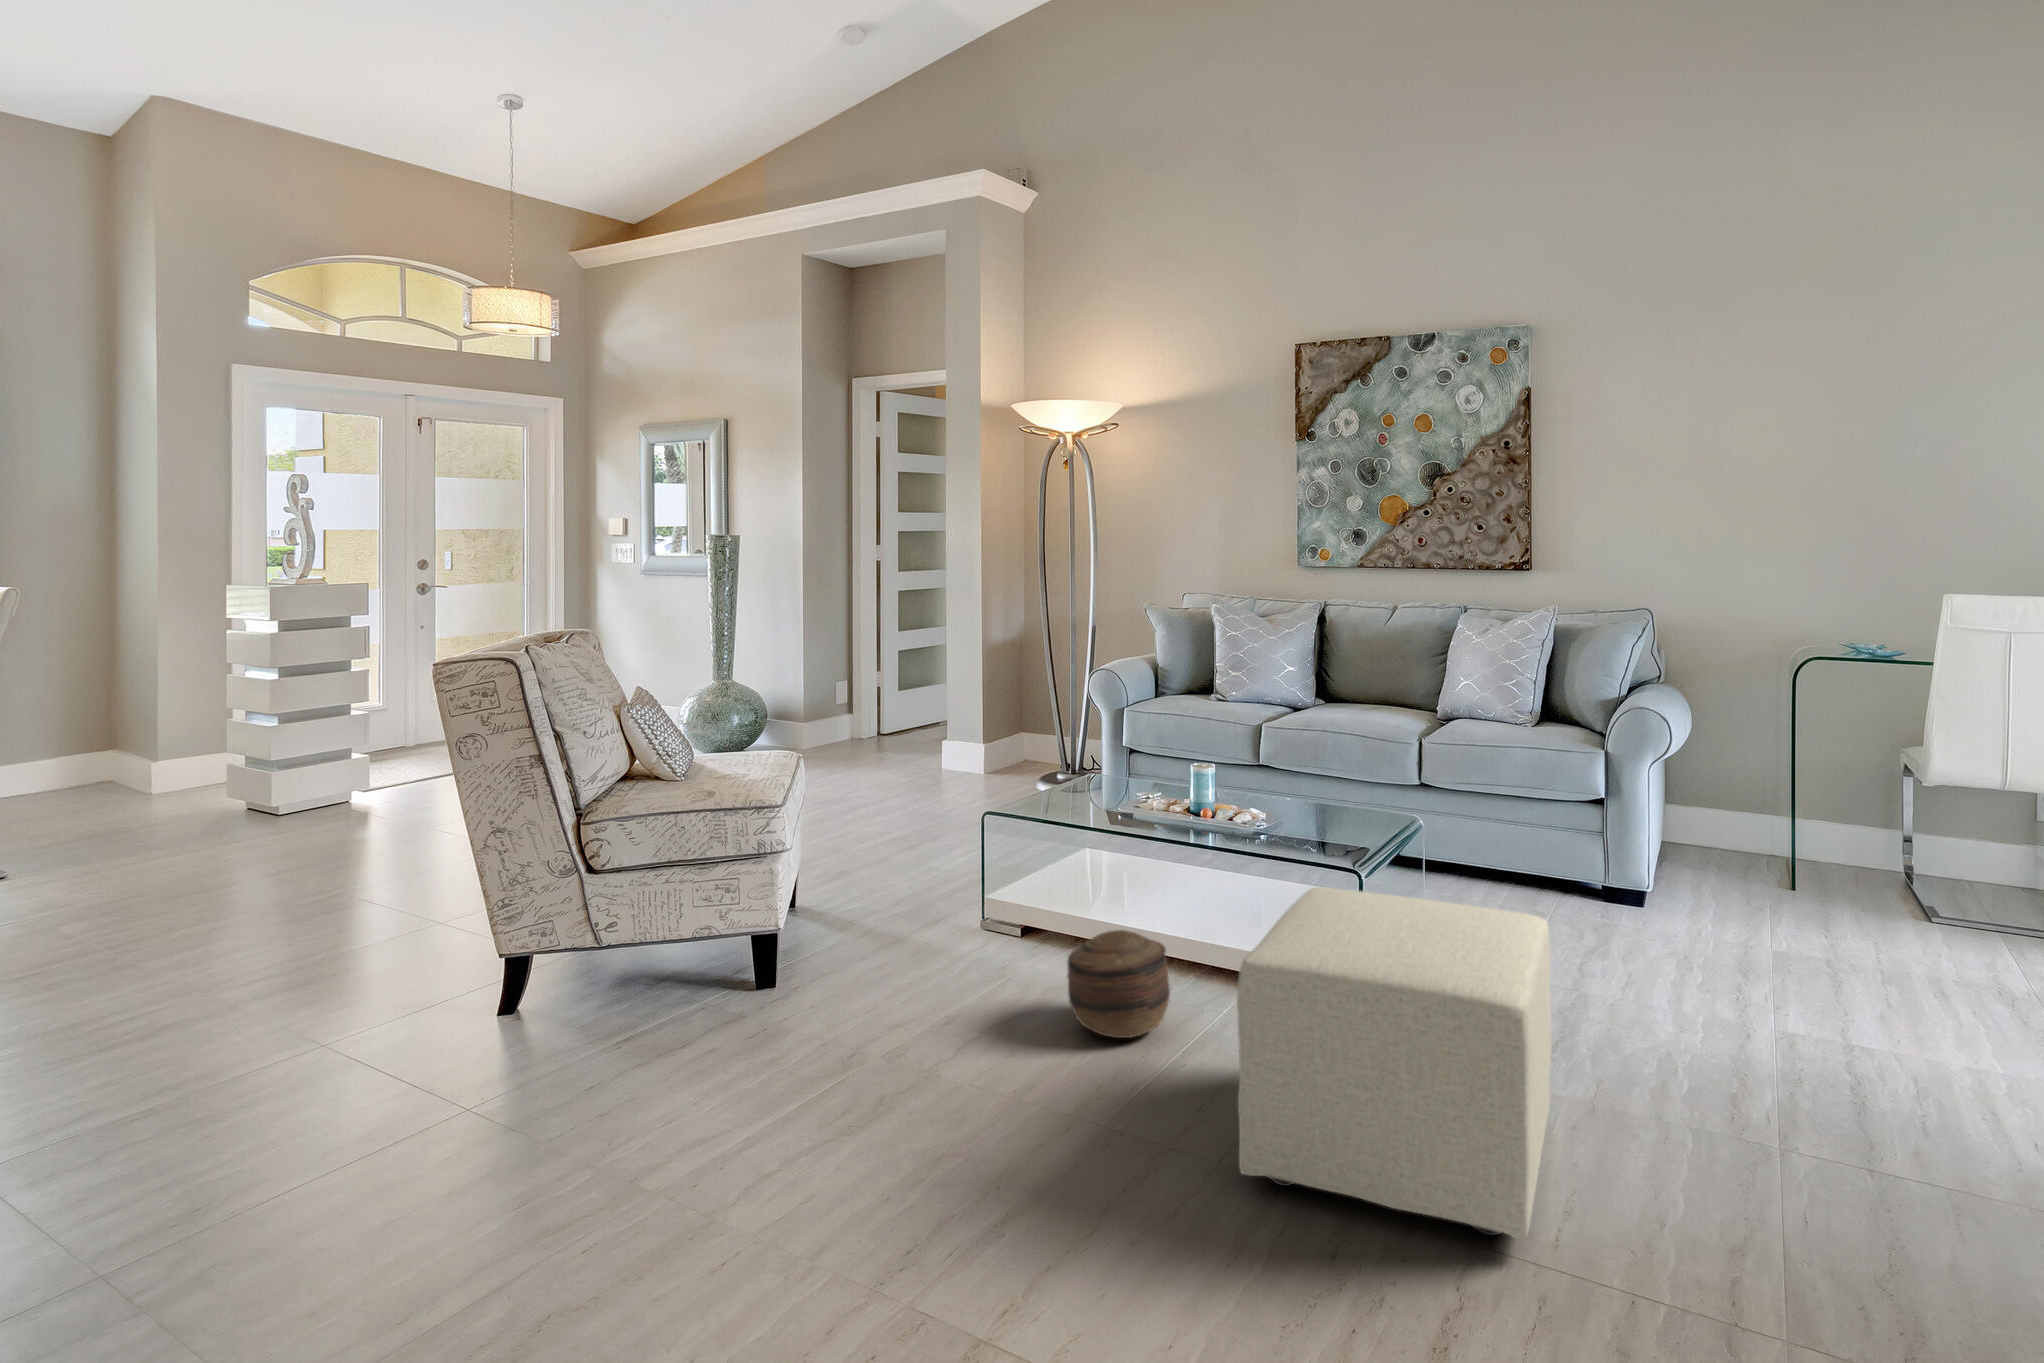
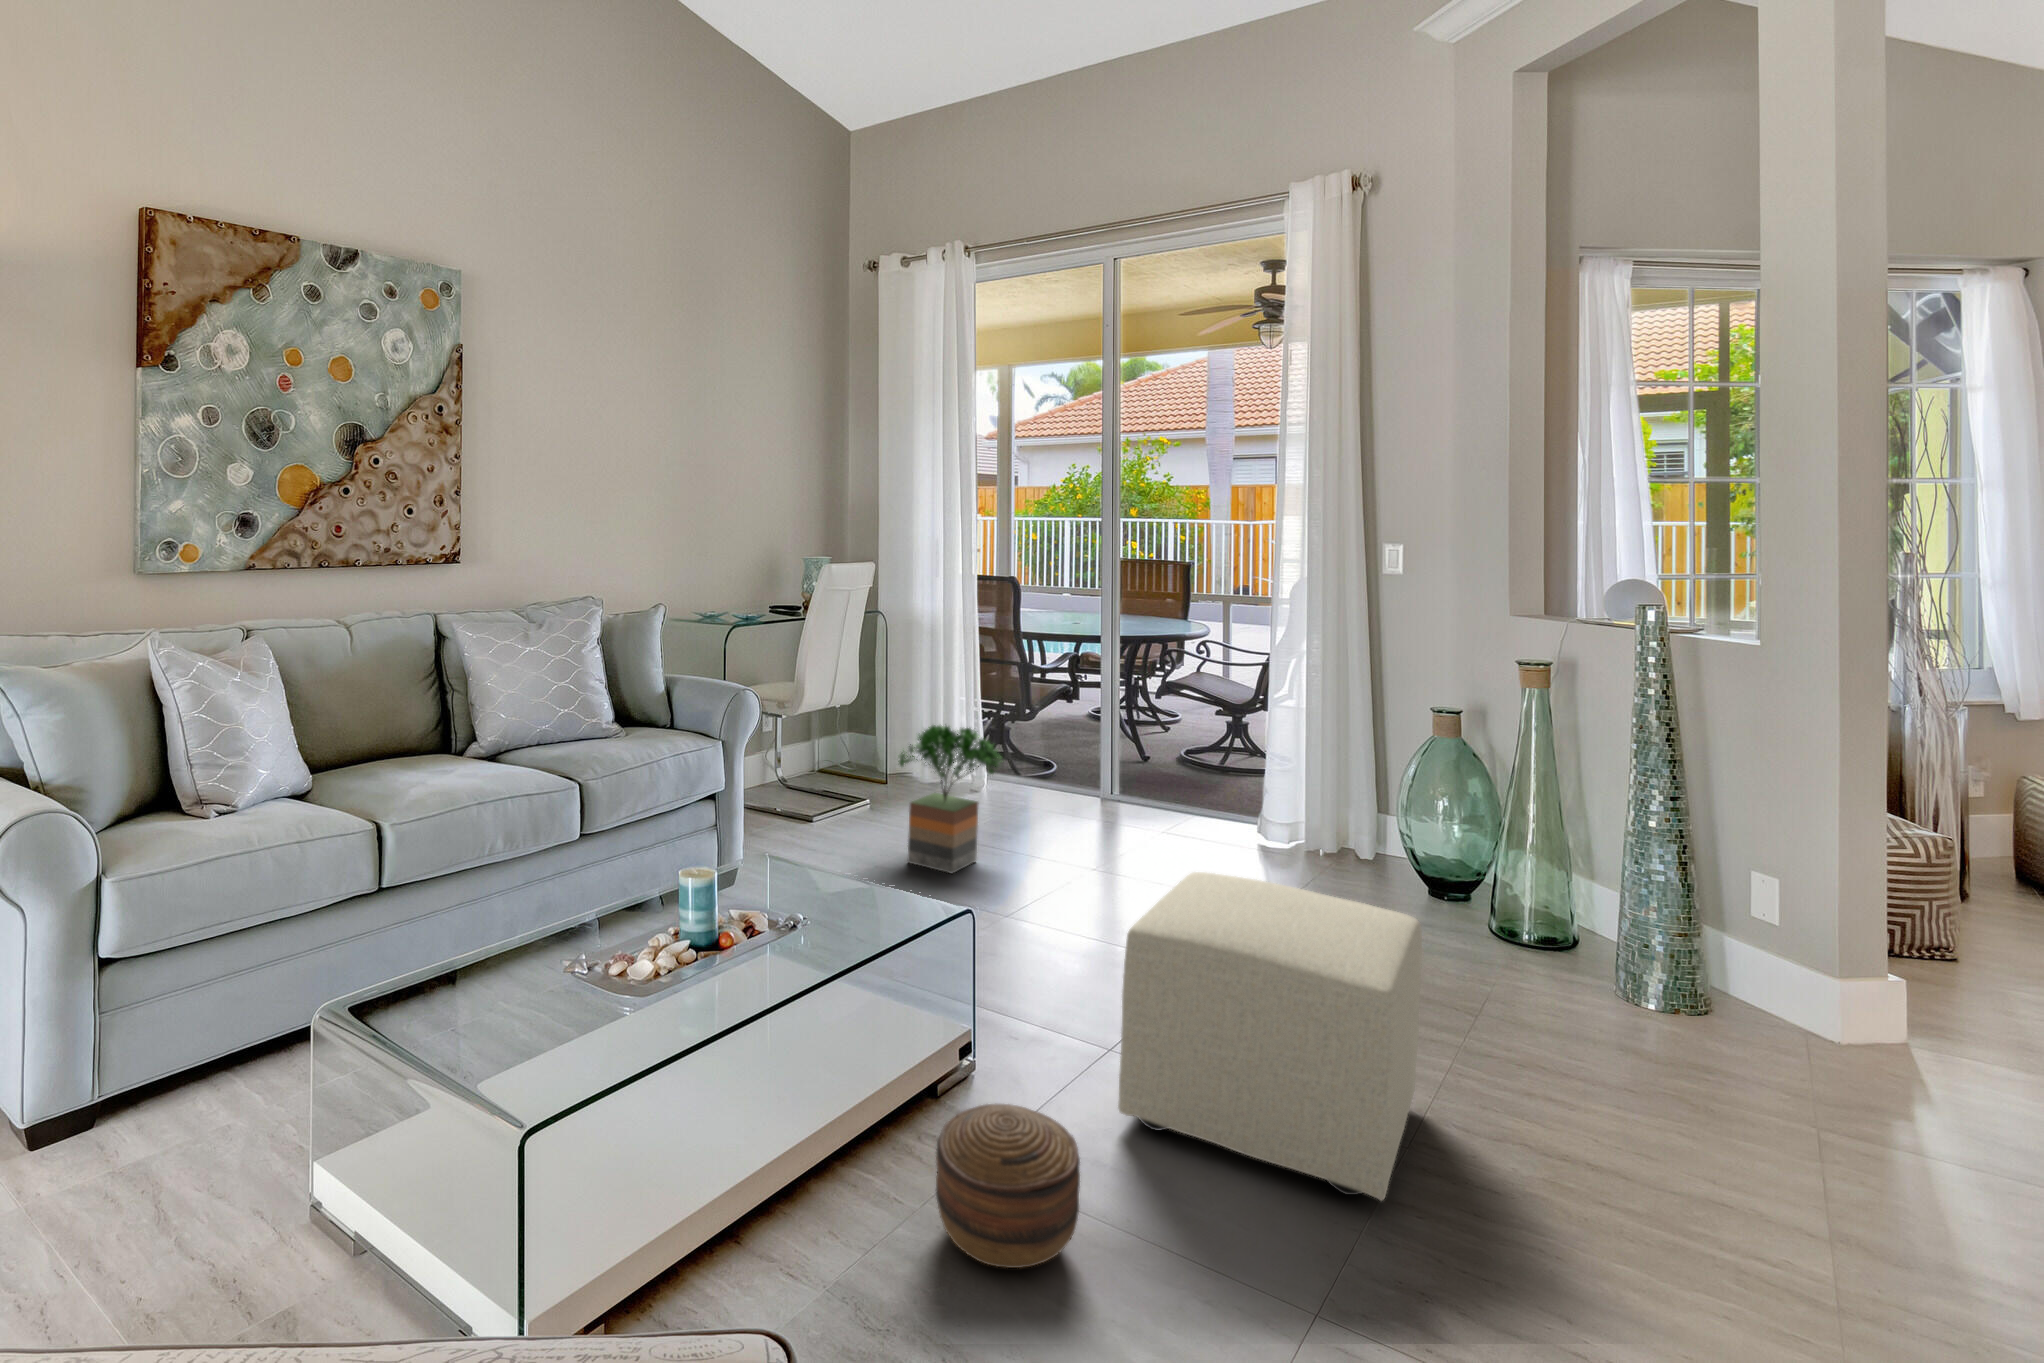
potted tree: none [1851,797,2012,1009] -> present [898,725,1001,873]

